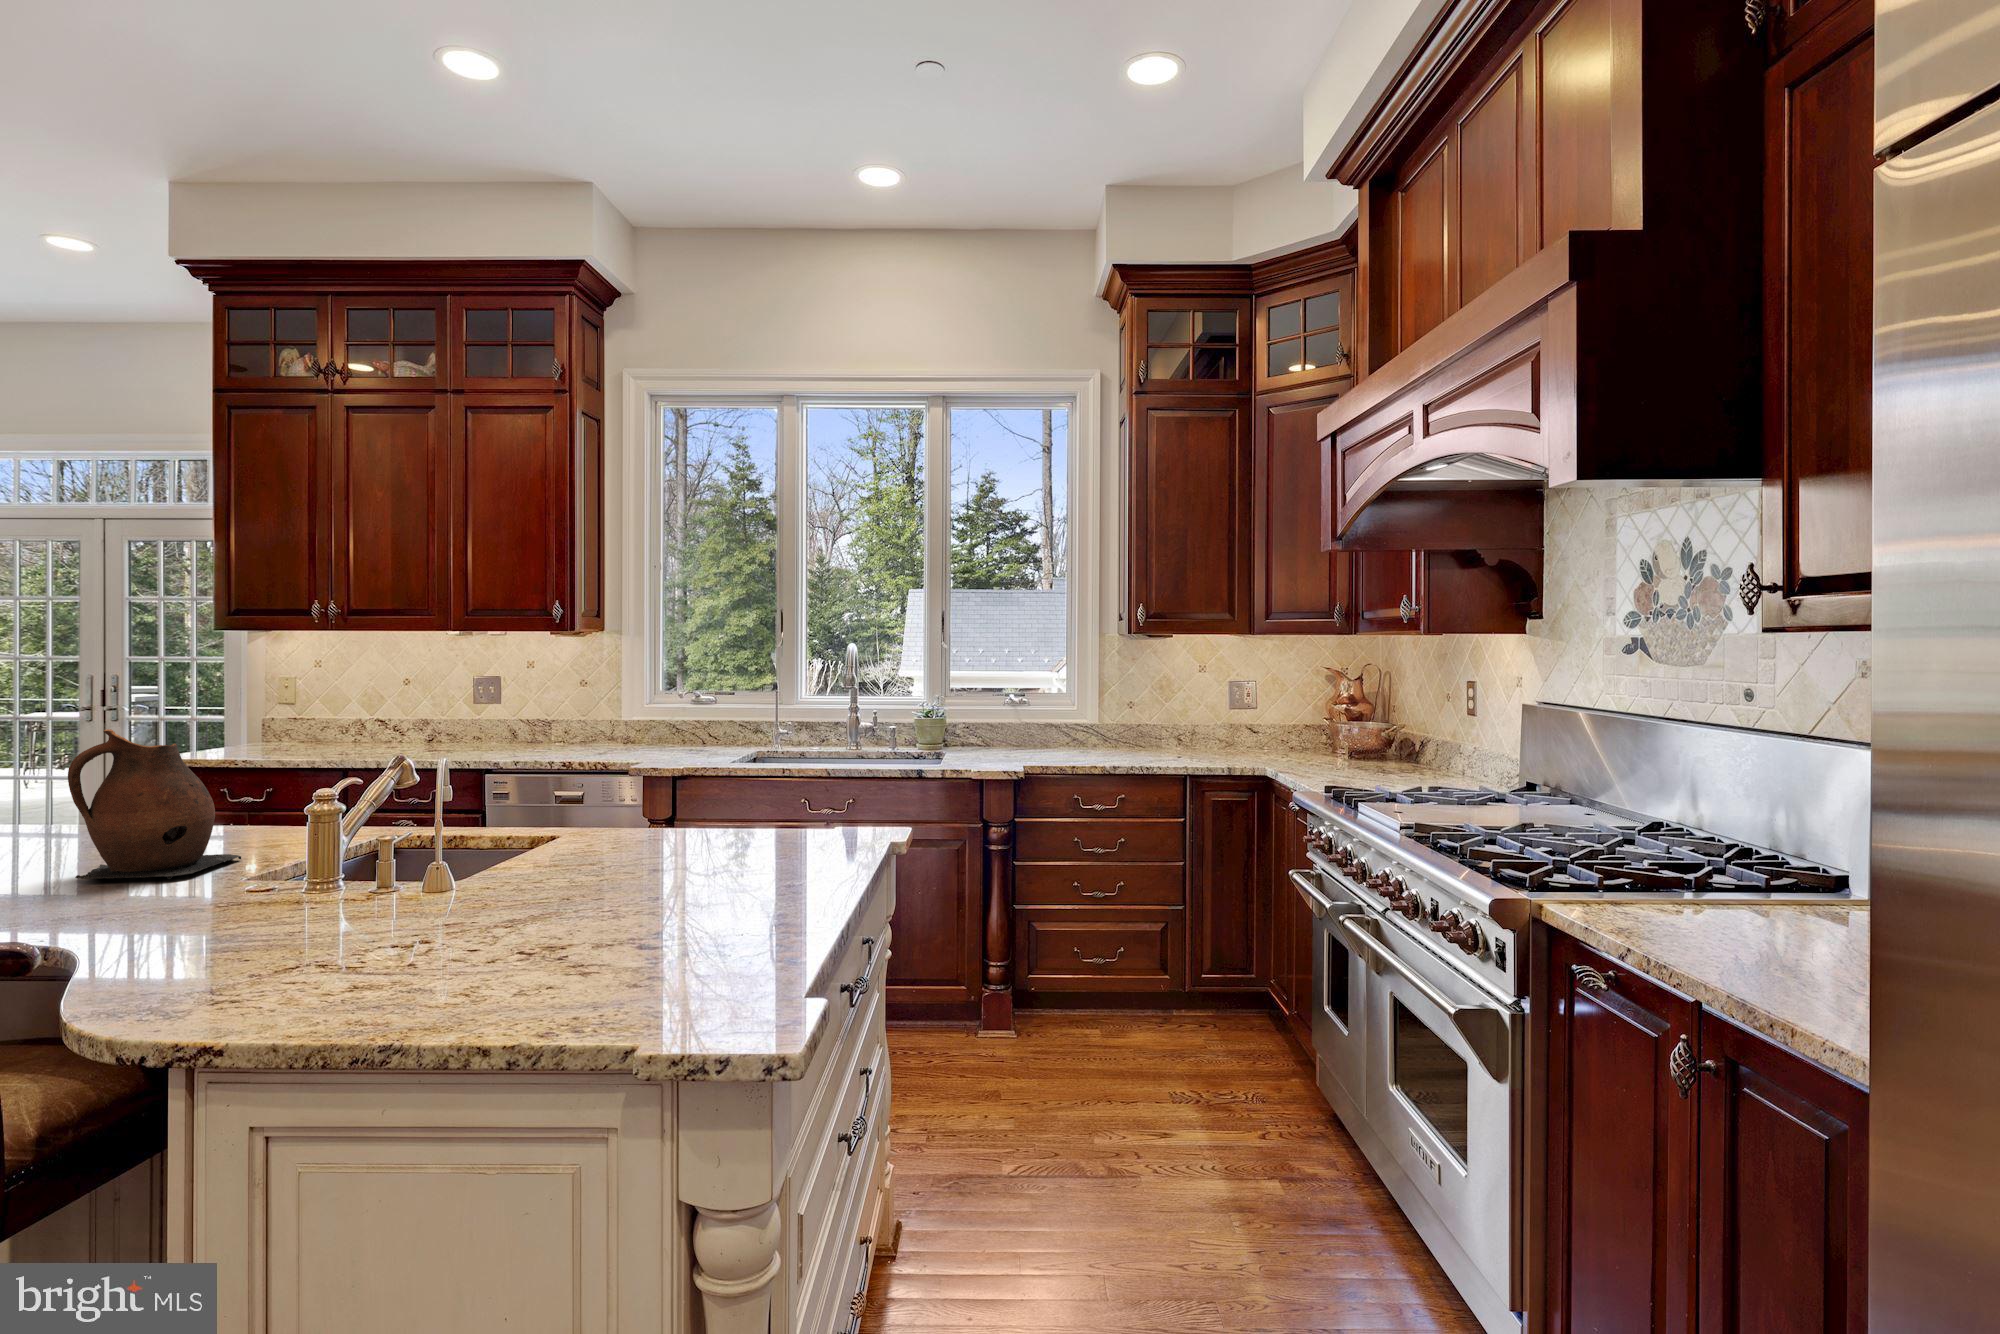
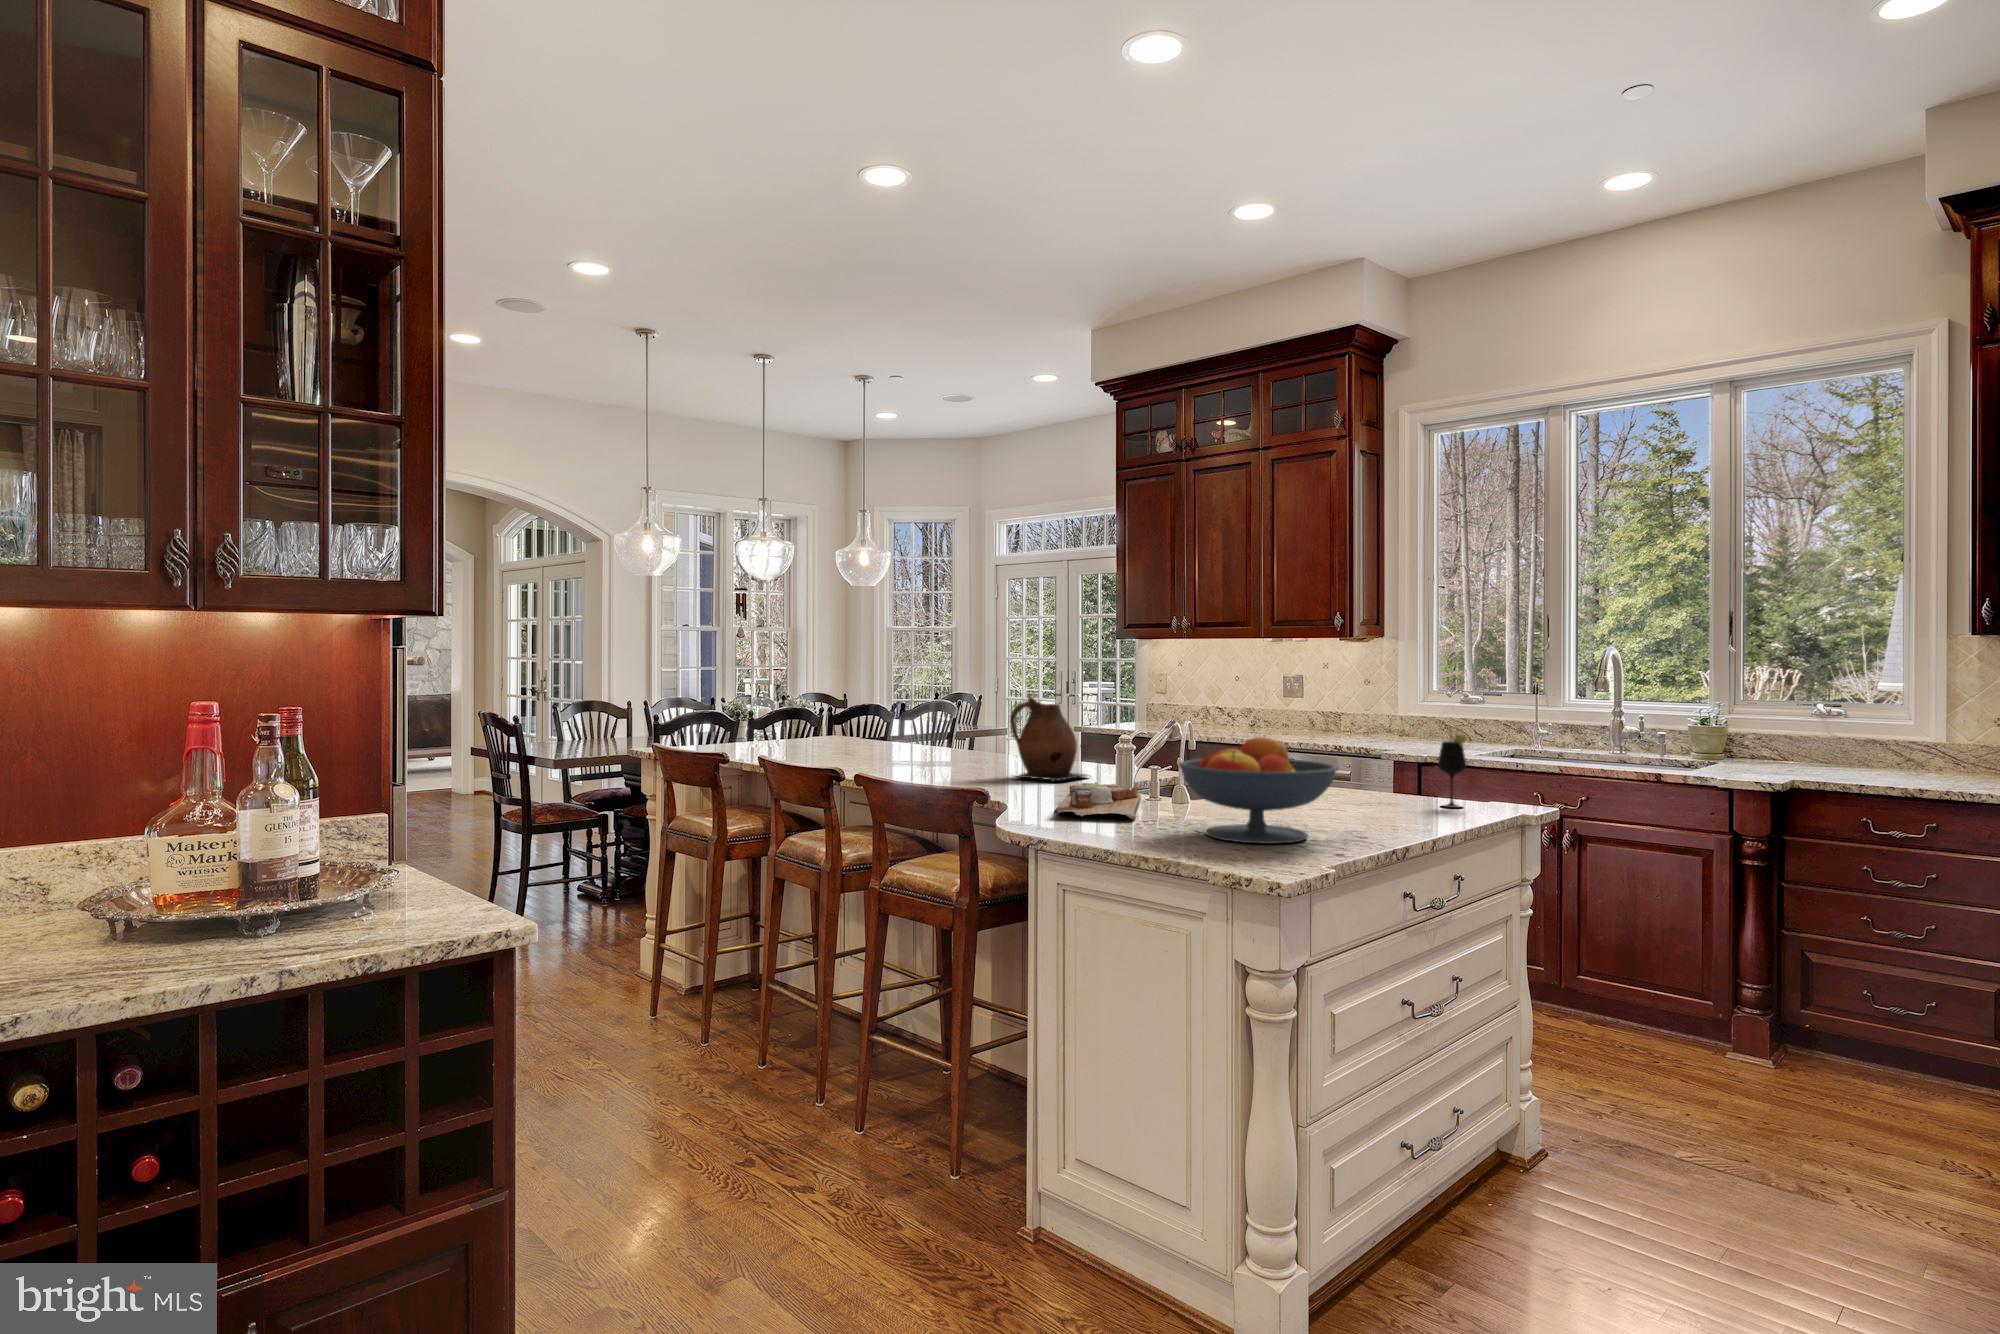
wine glass: none [791,746,828,847] -> present [1438,729,1468,808]
fruit bowl: none [499,787,758,971] -> present [1179,737,1337,844]
cutting board: none [225,878,401,969] -> present [1054,782,1141,821]

